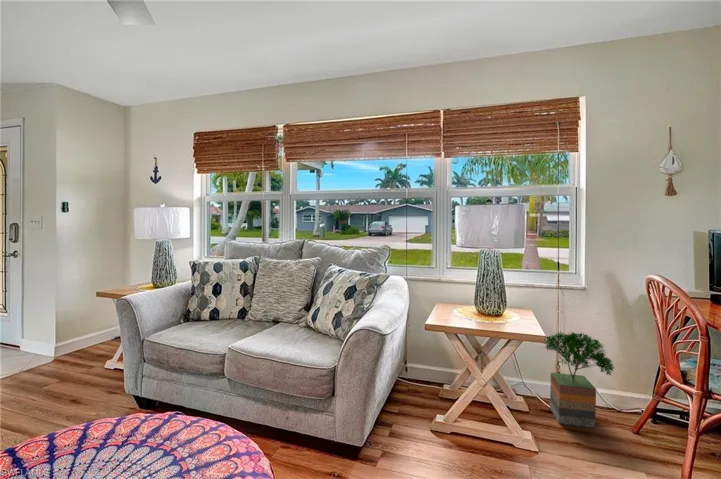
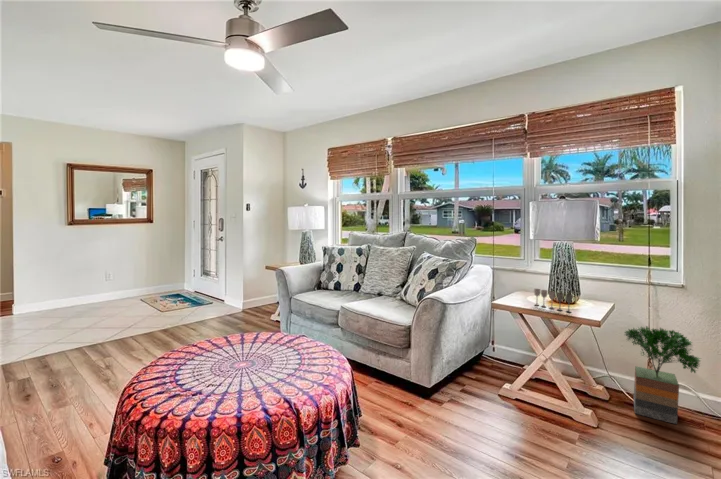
wine glass: none [467,303,510,328] -> present [534,289,573,312]

